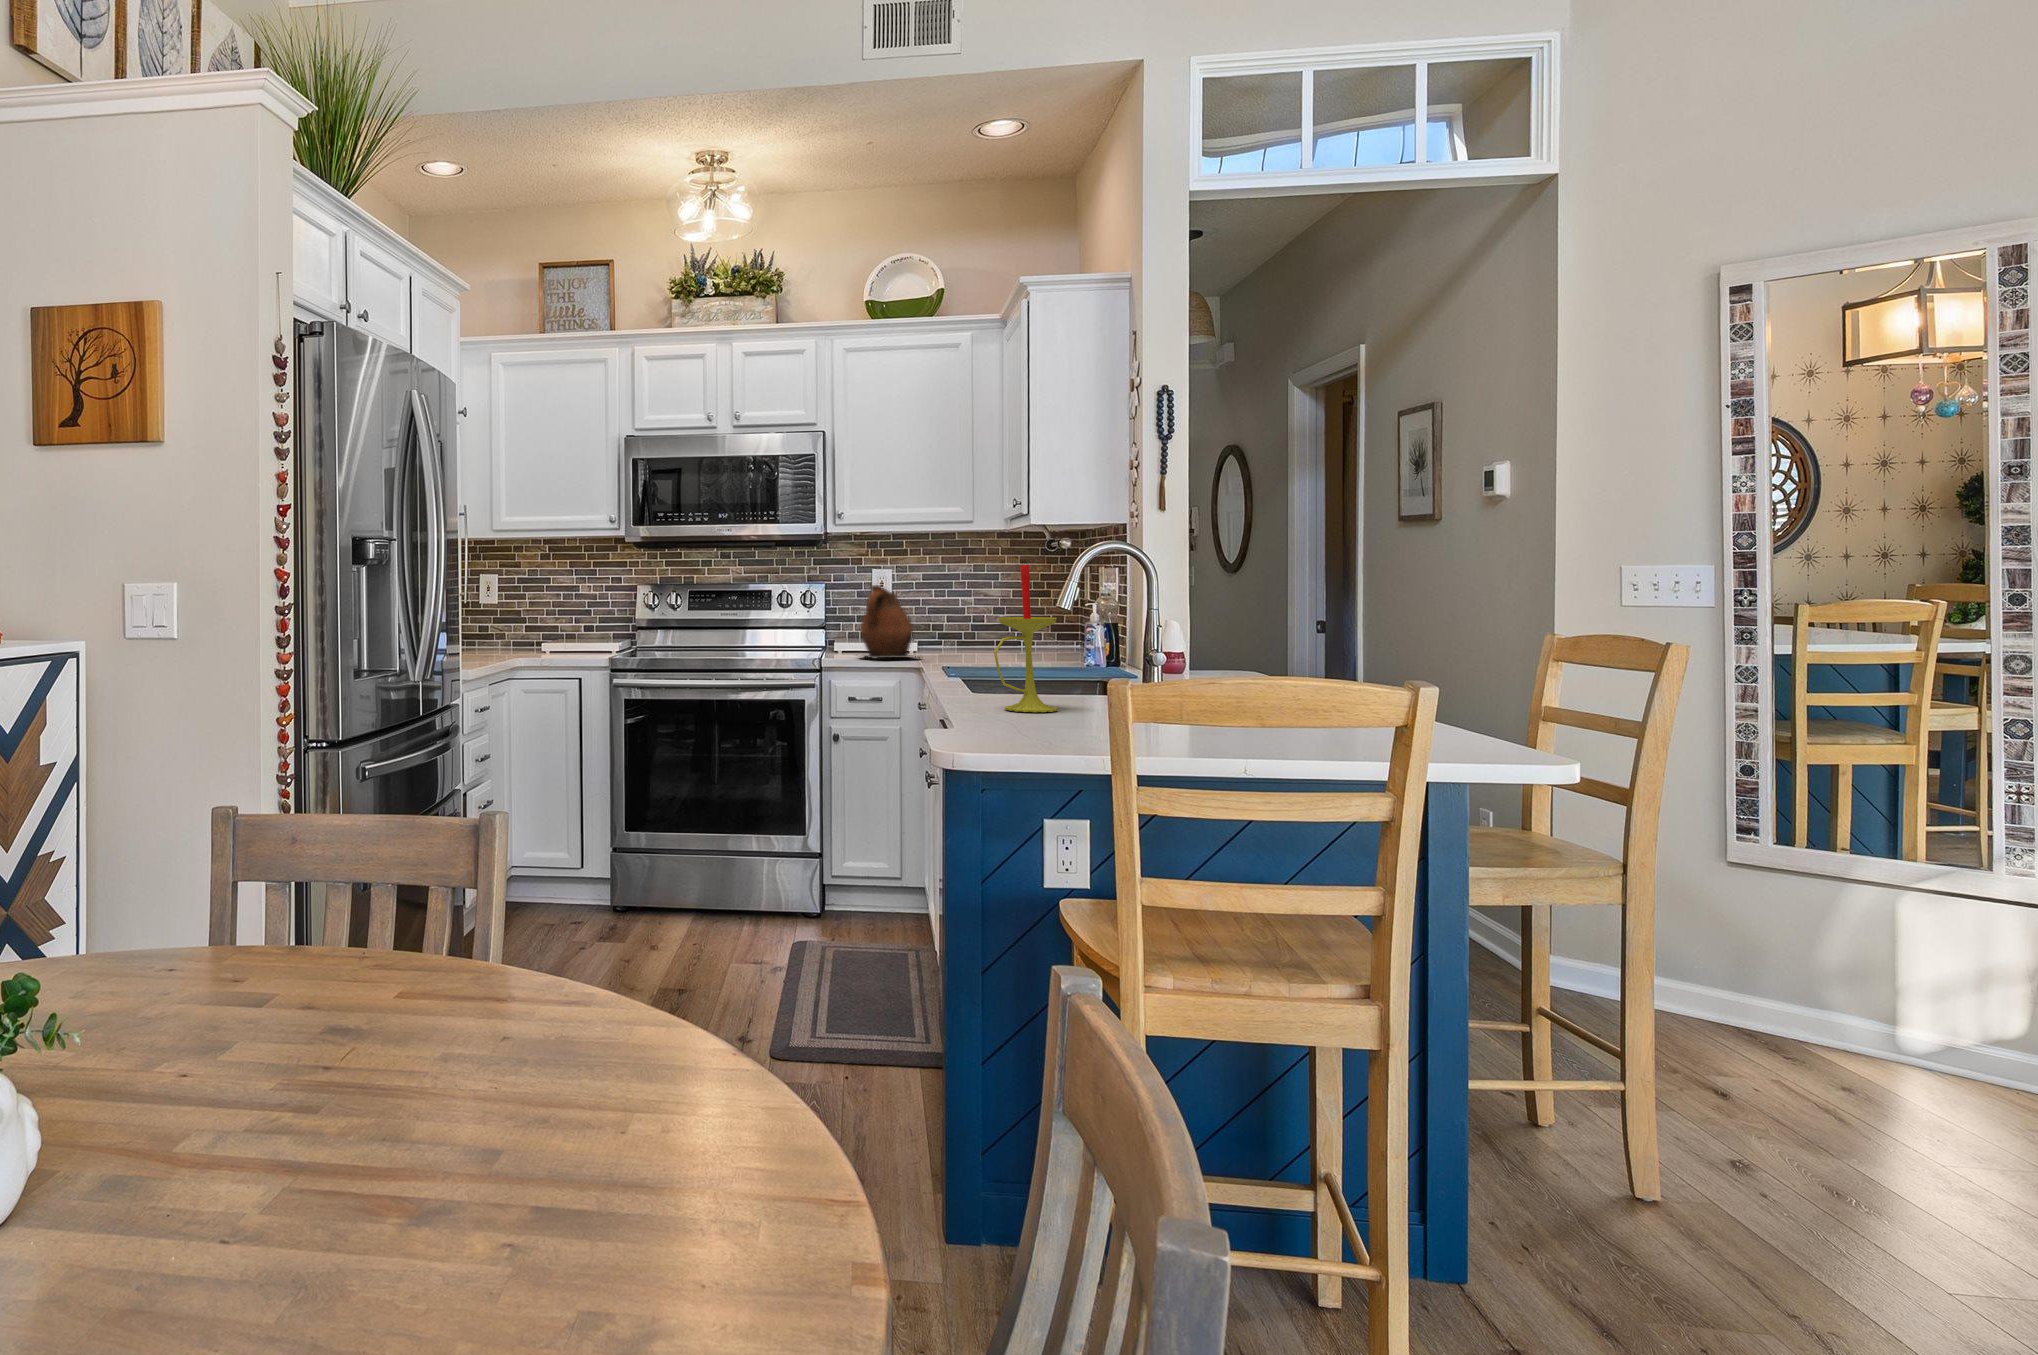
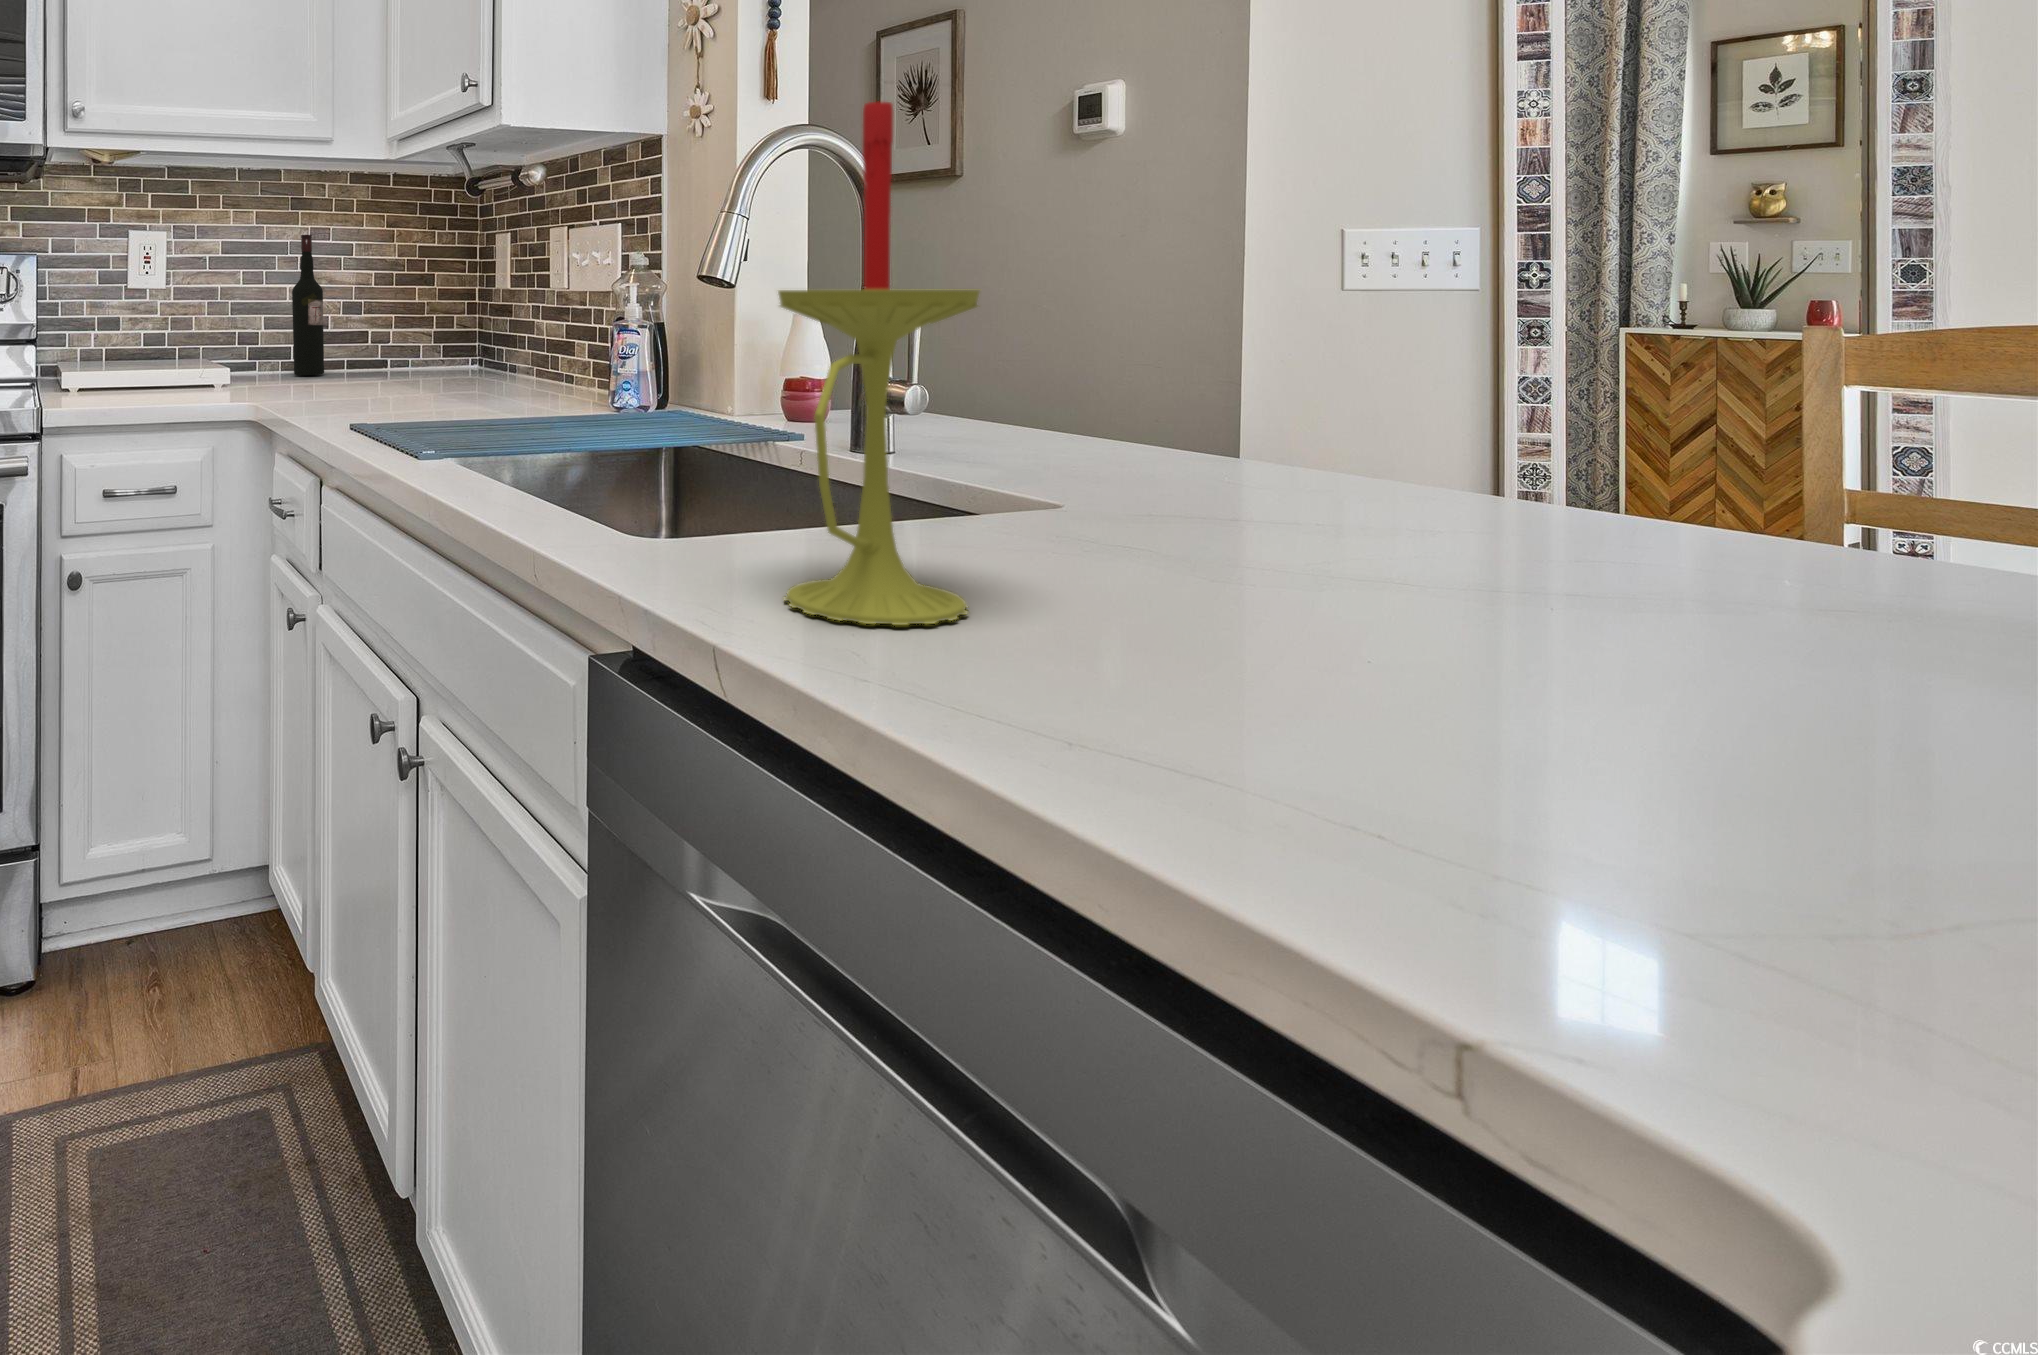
wine bottle: none [959,569,979,647] -> present [292,235,324,375]
ceramic pitcher: present [860,585,914,658] -> none [110,250,259,407]

